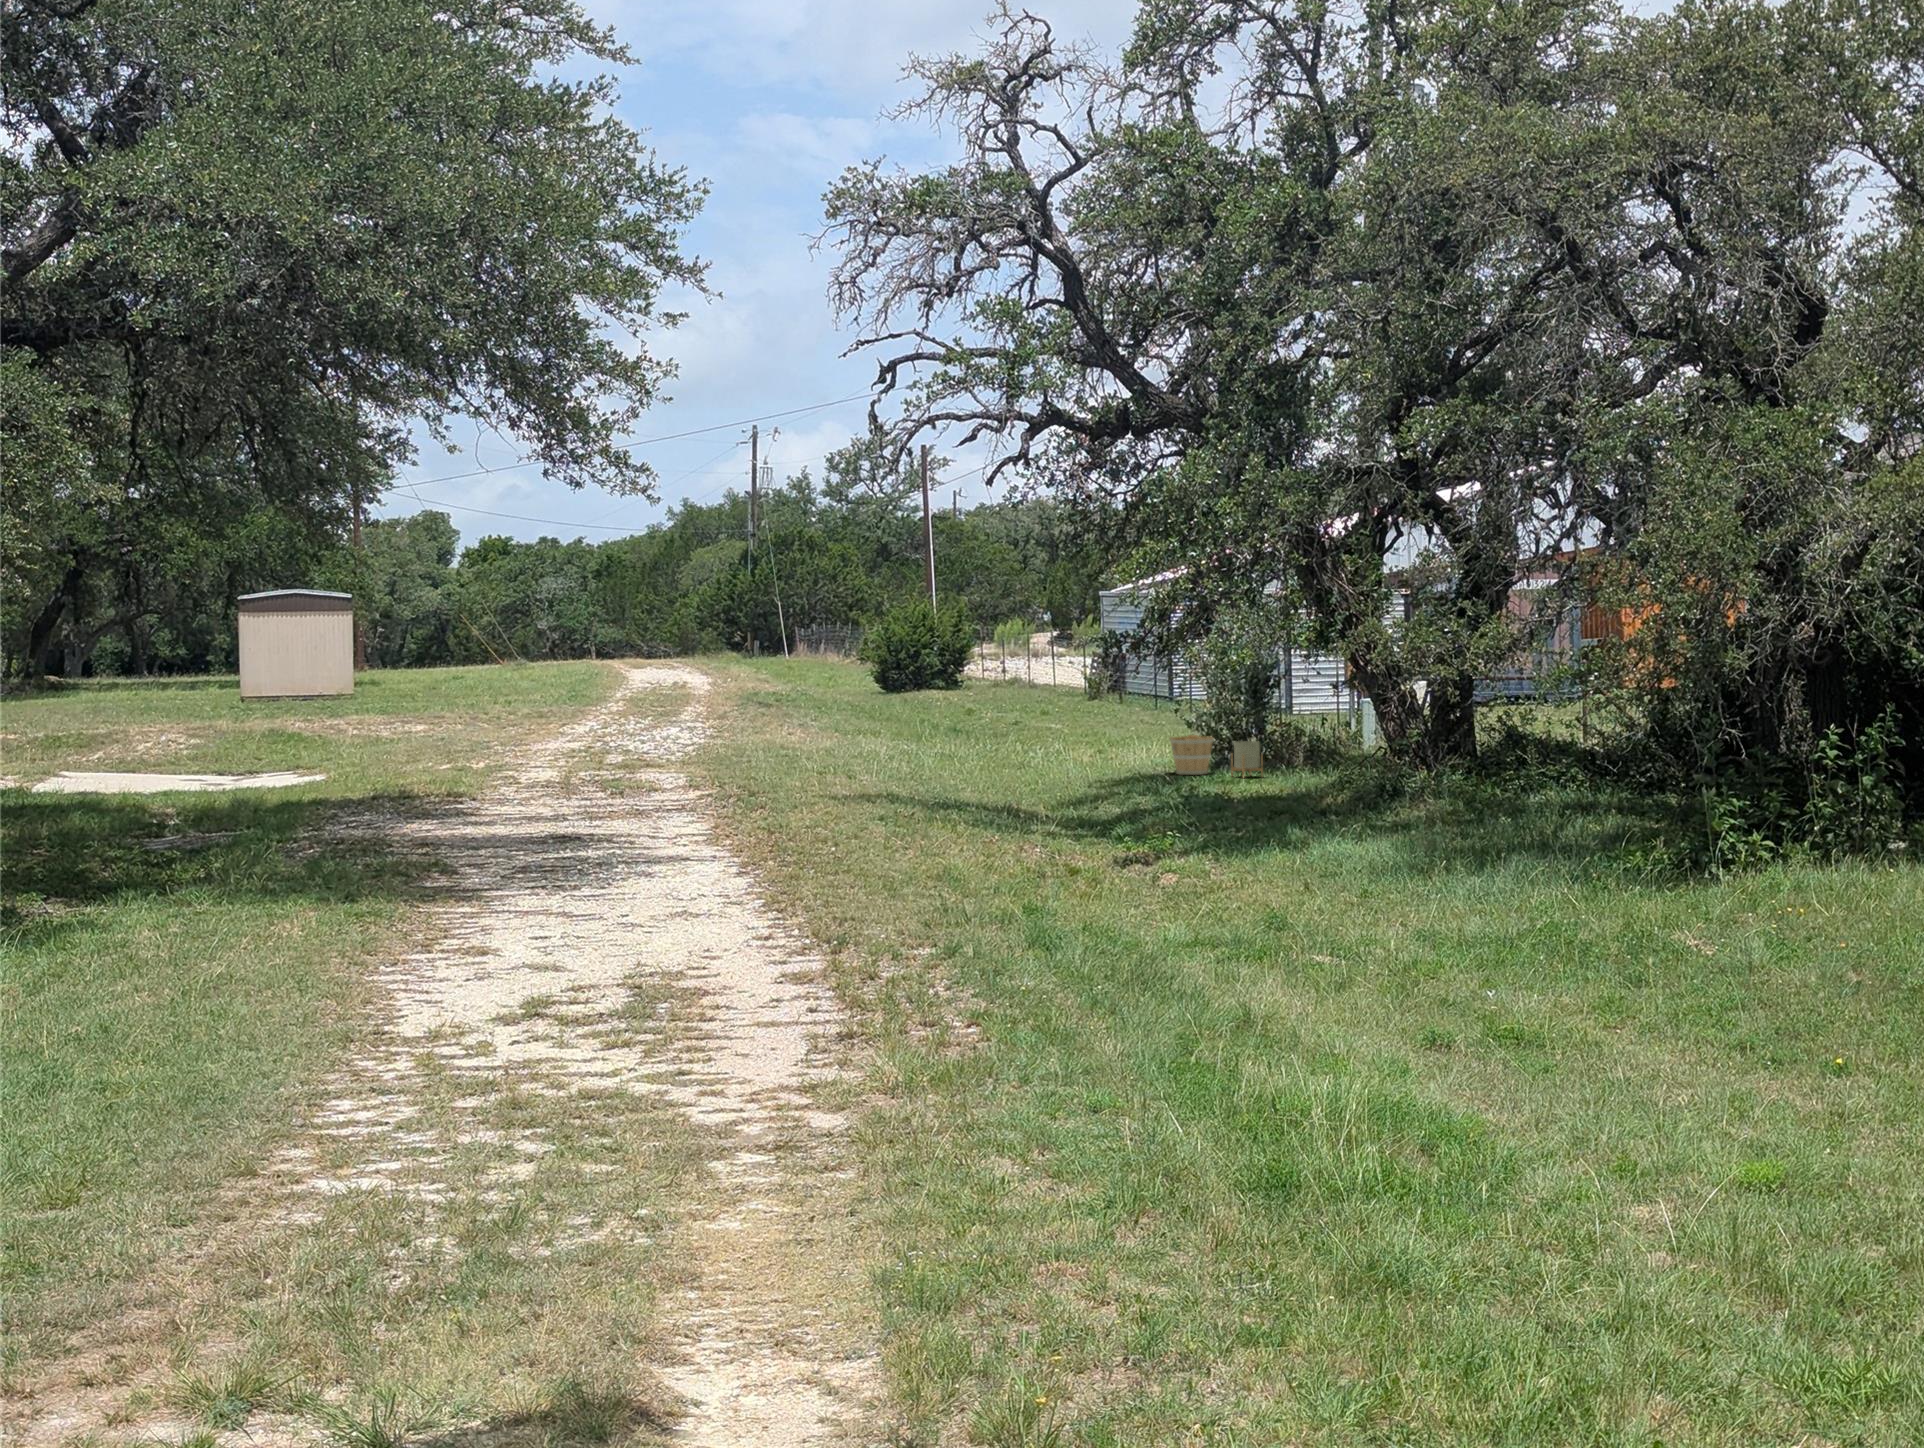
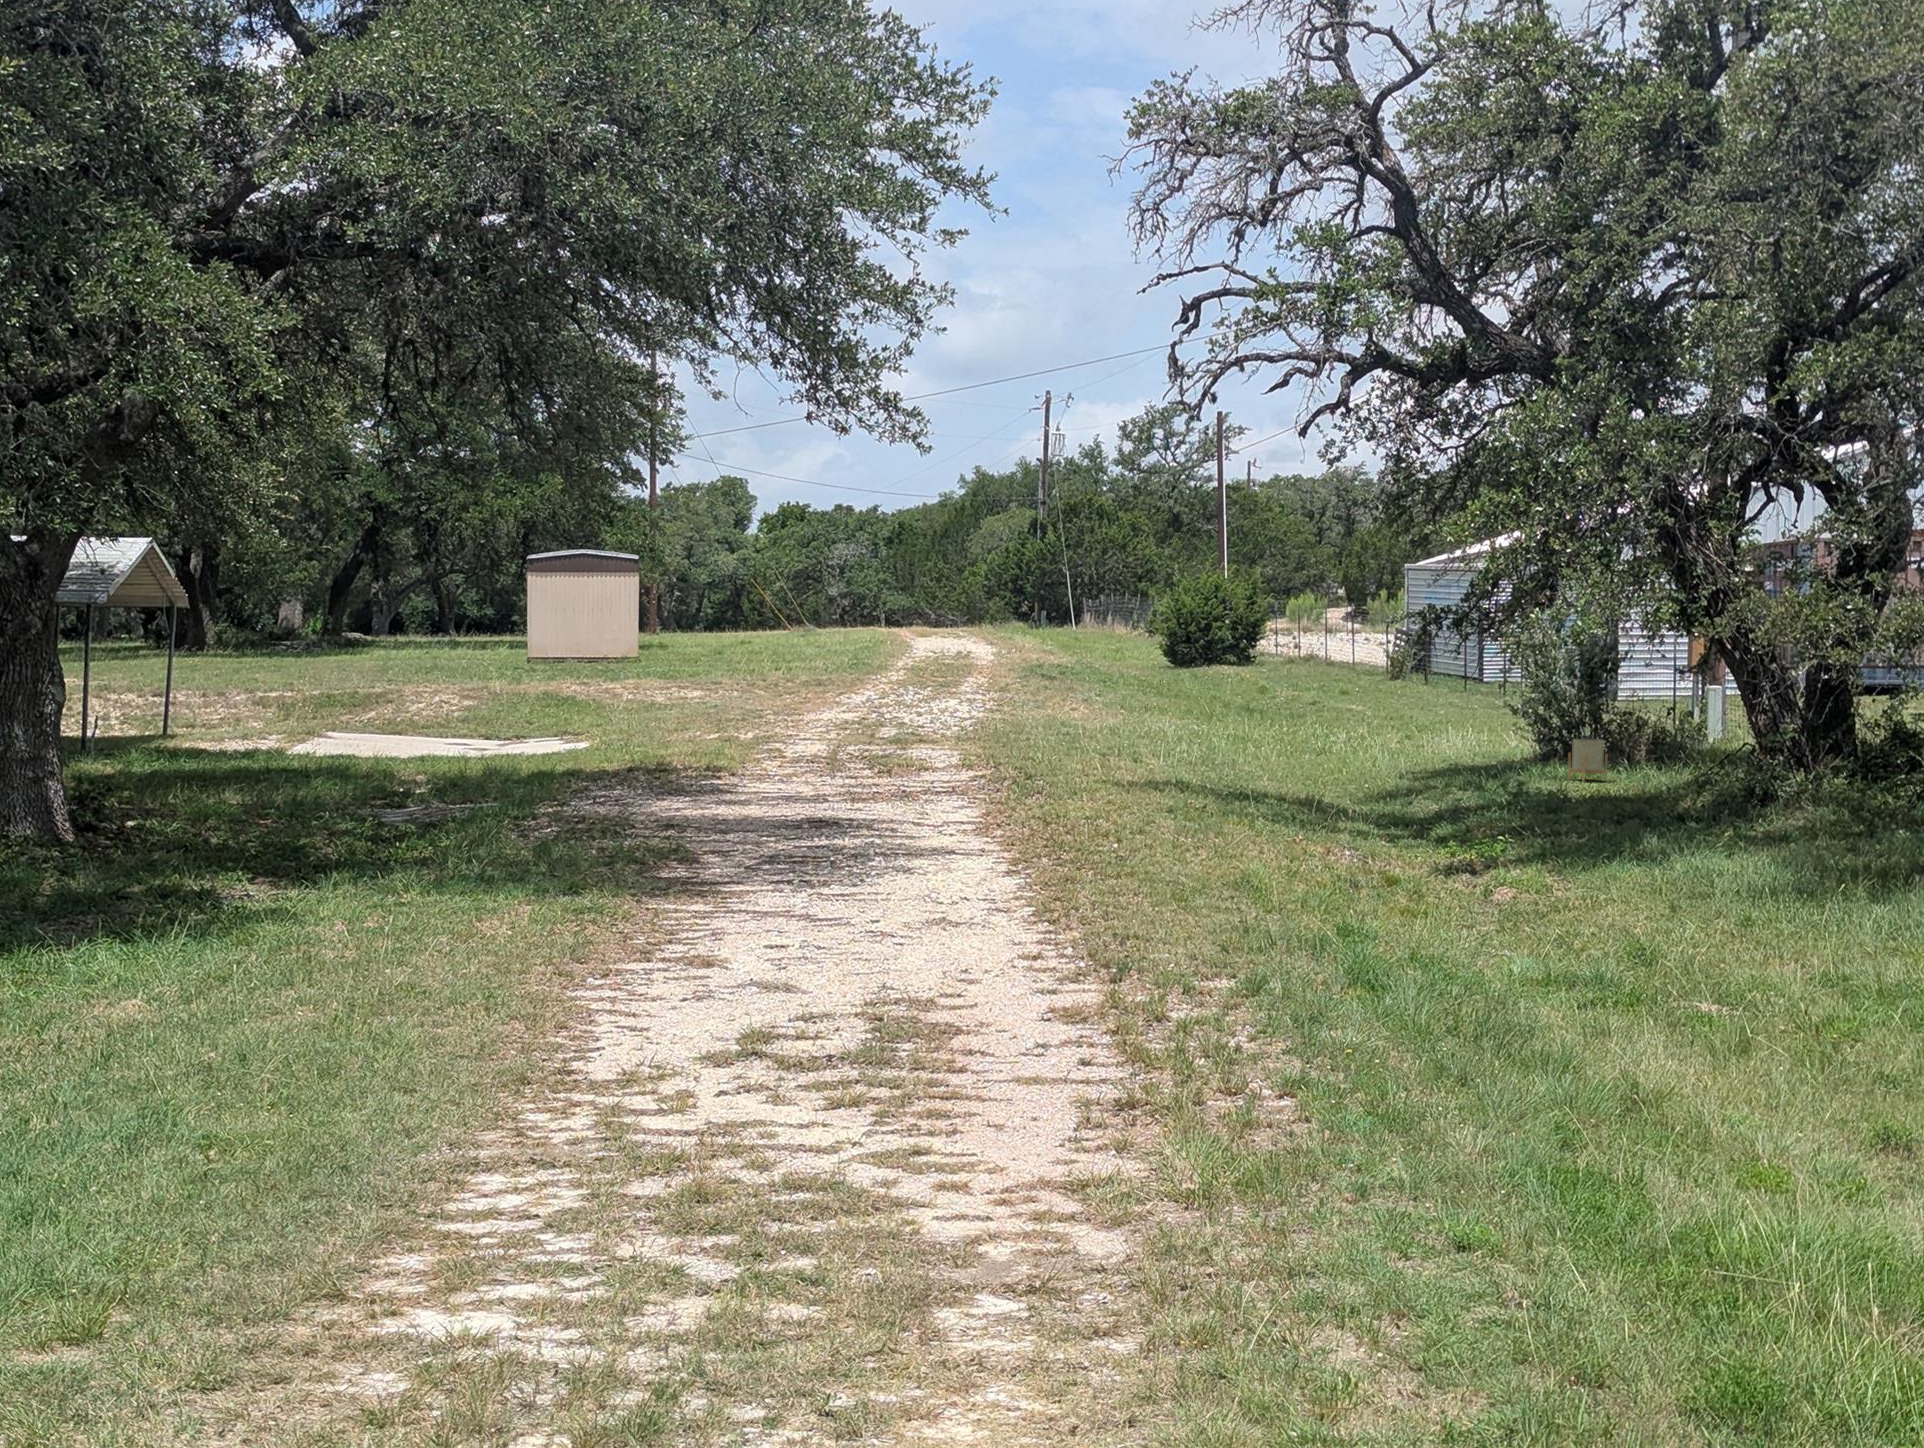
wooden bucket: present [1169,735,1214,775] -> none [1495,730,1548,775]

